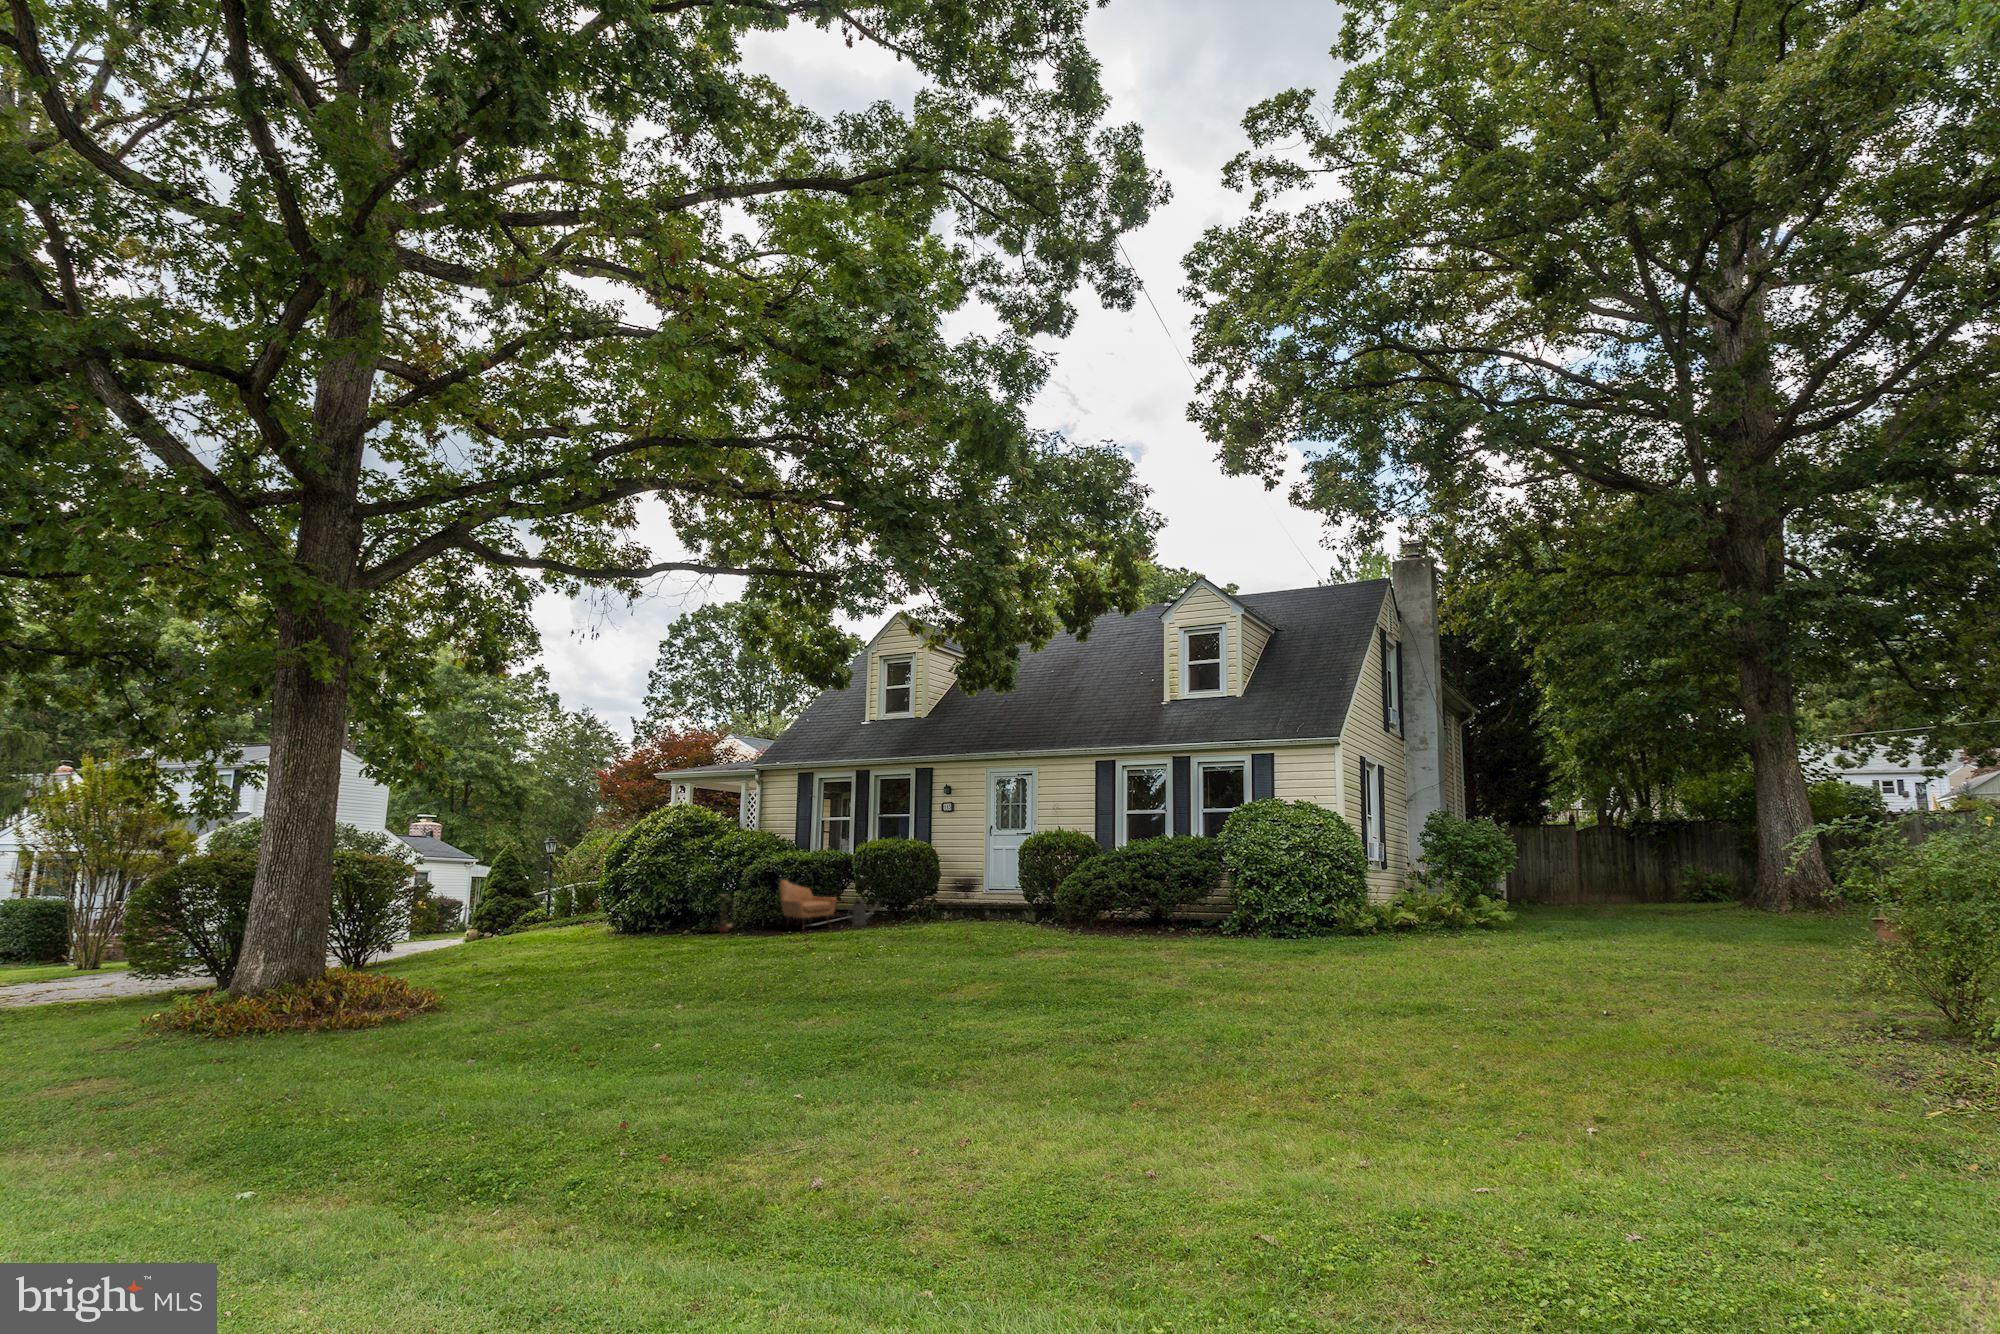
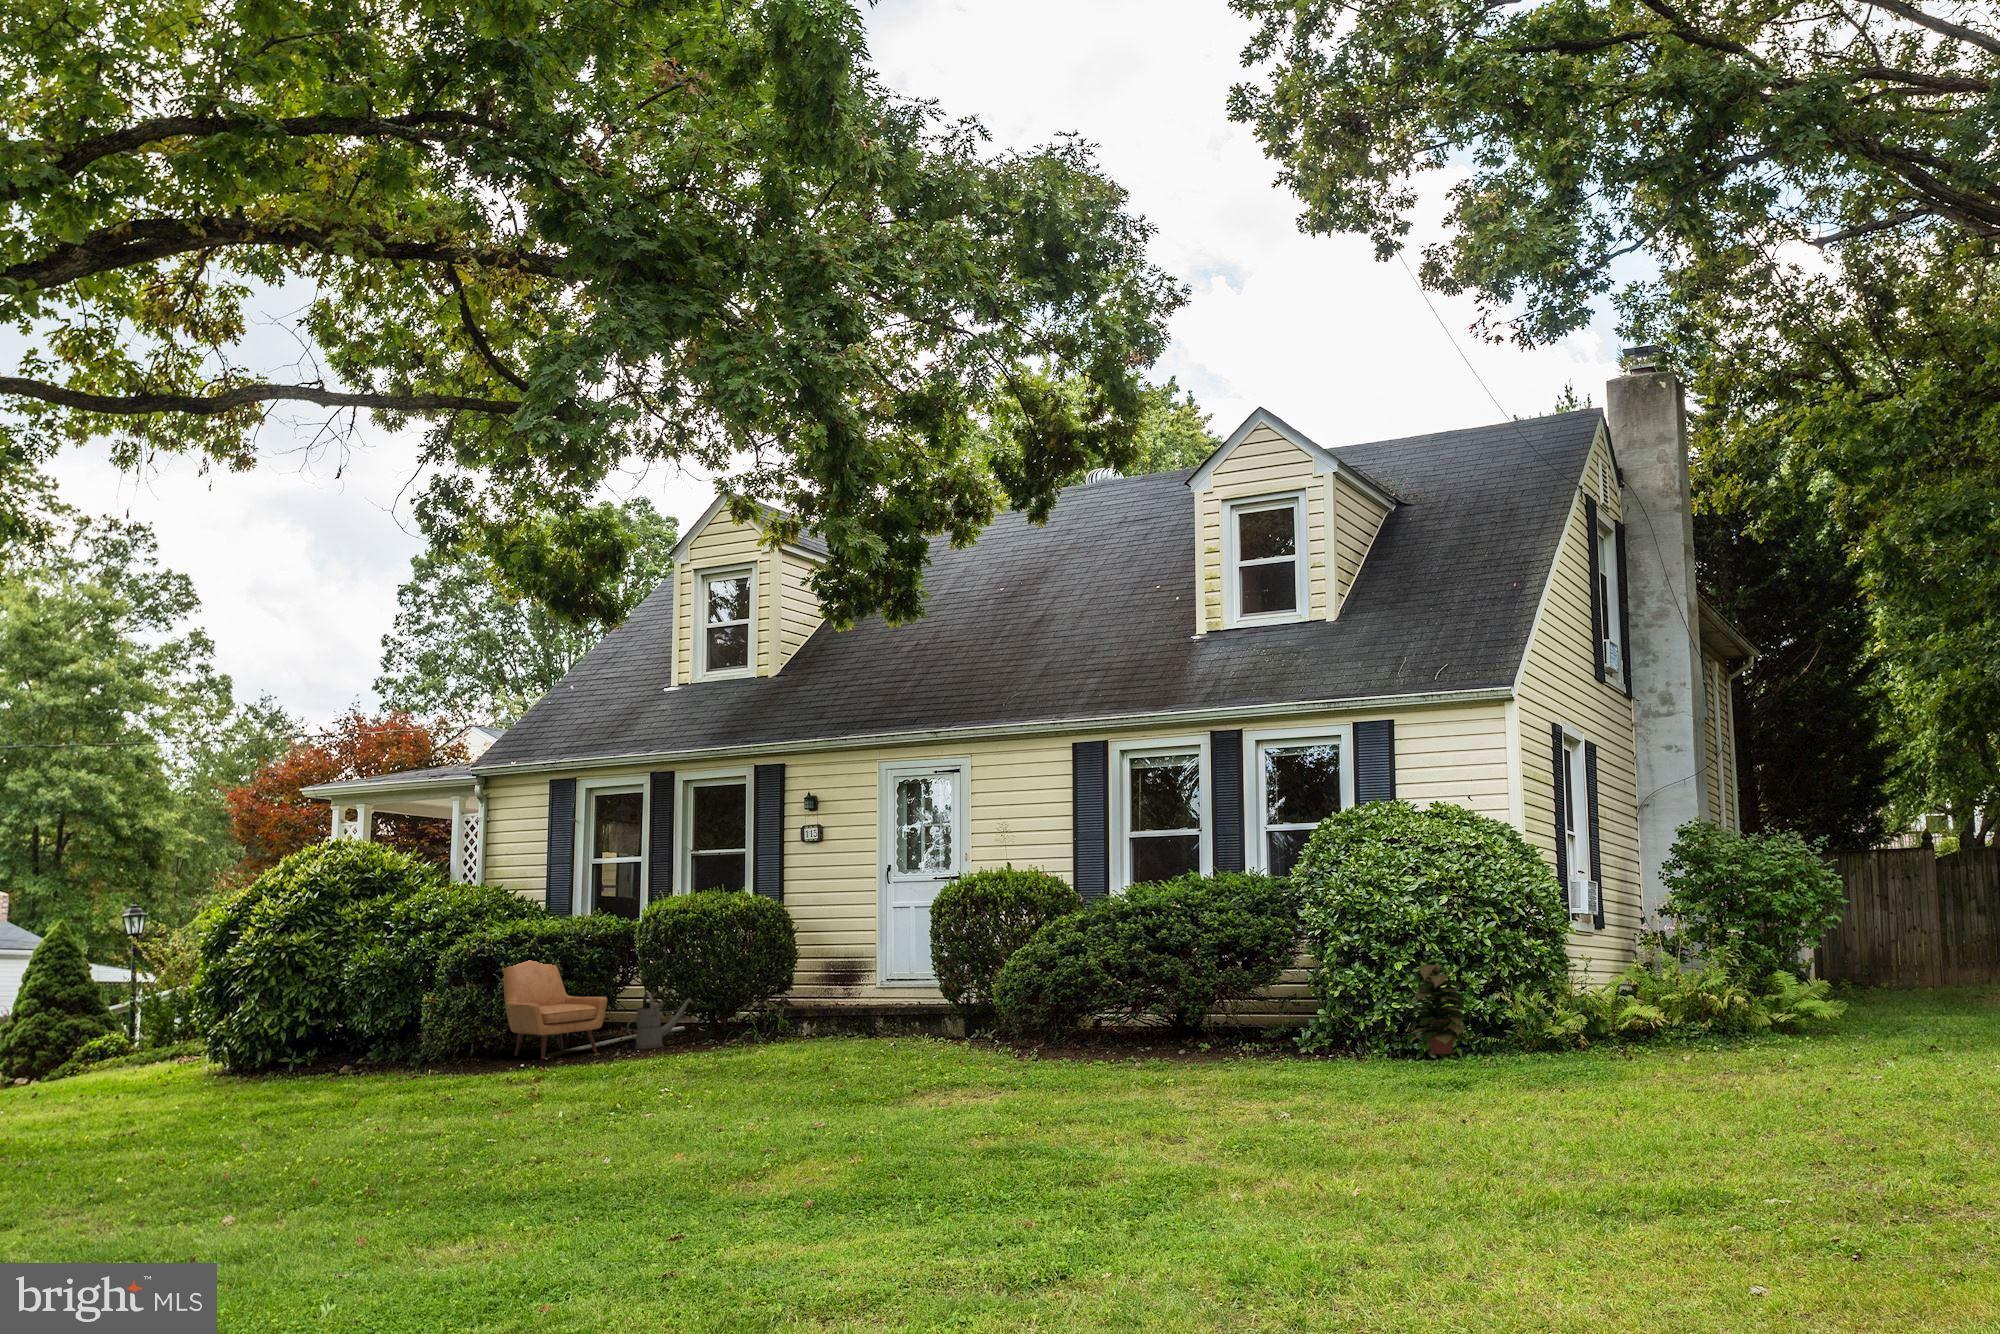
decorative plant: present [714,894,736,933] -> present [1409,965,1470,1054]

